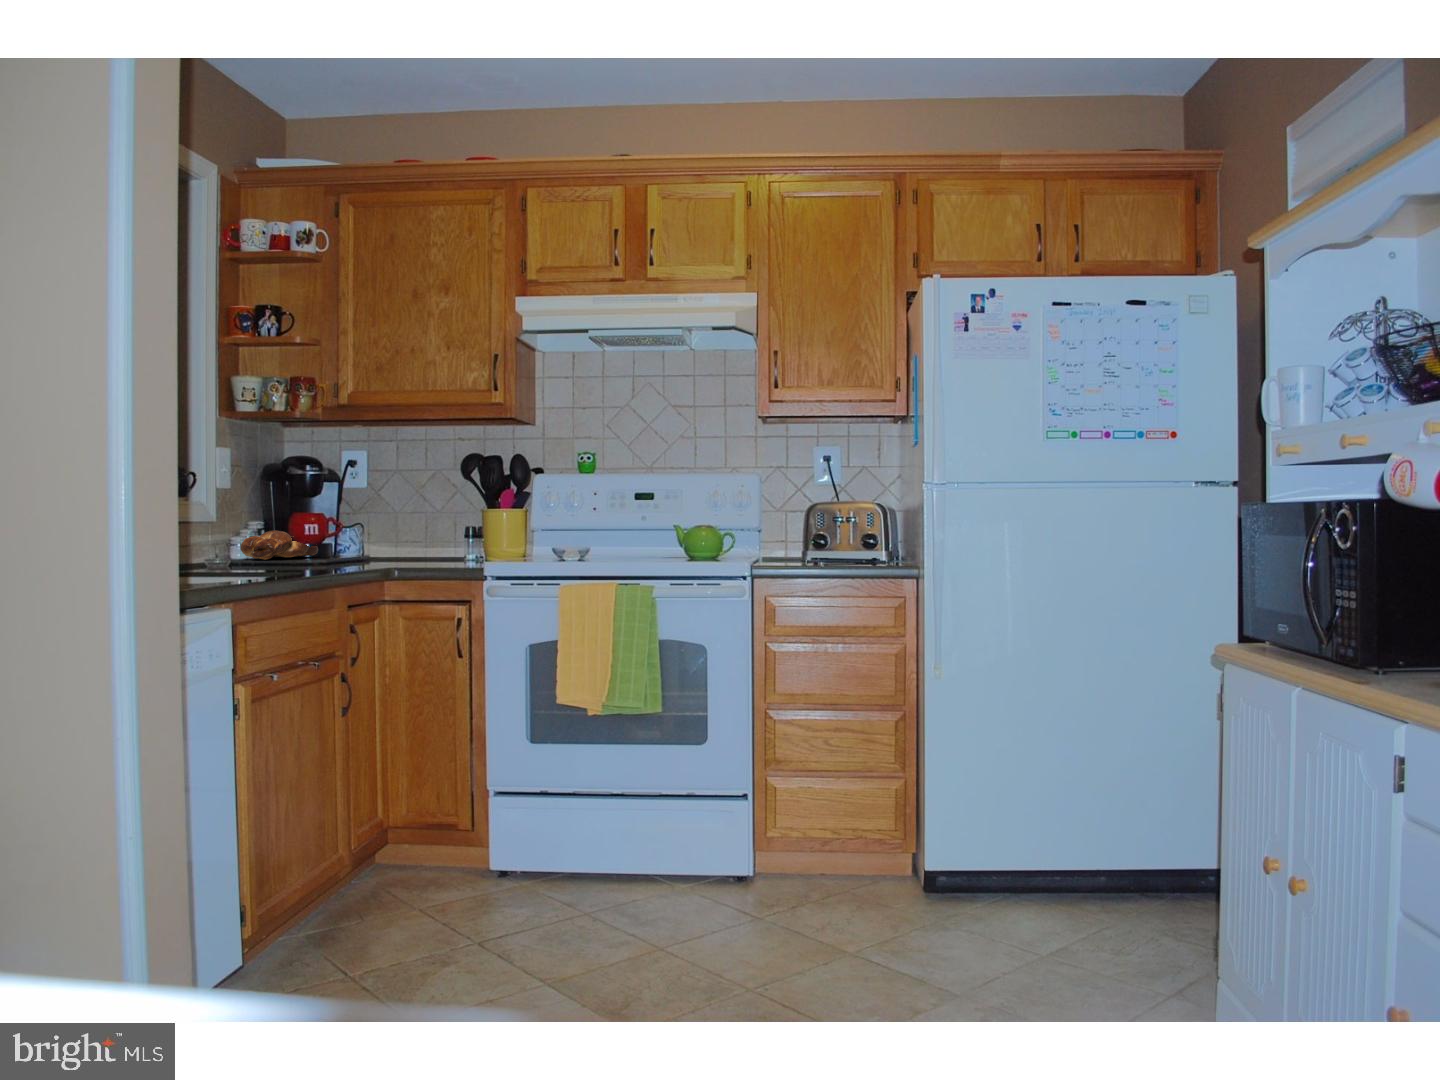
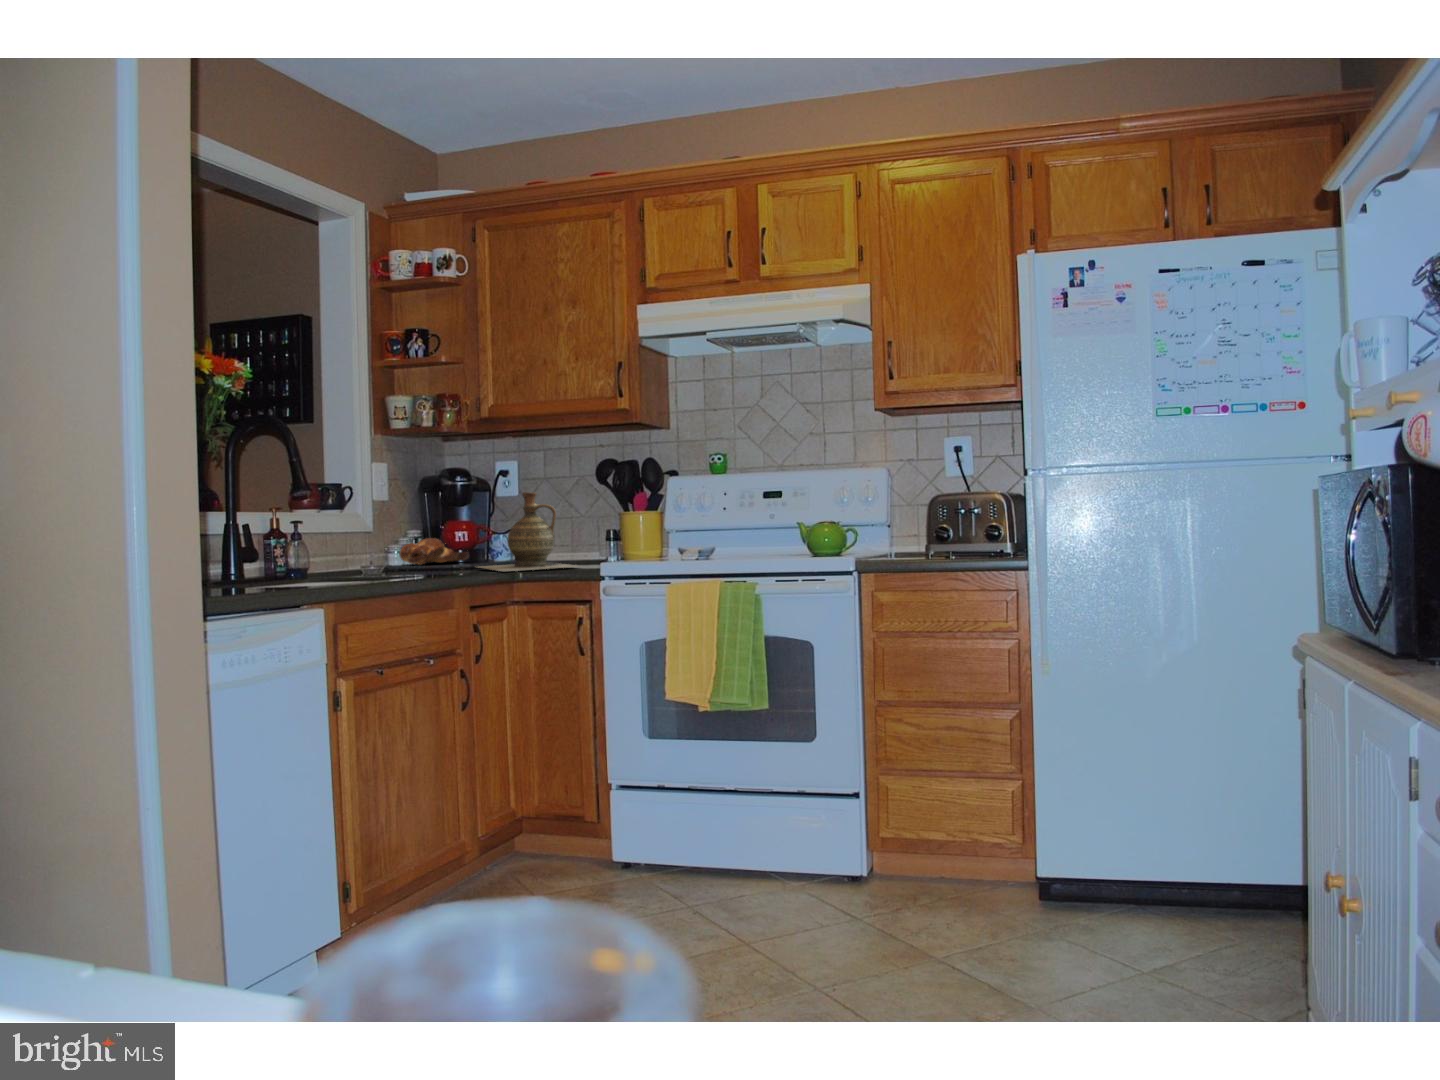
ceramic jug: none [339,486,463,572] -> present [478,492,576,571]

